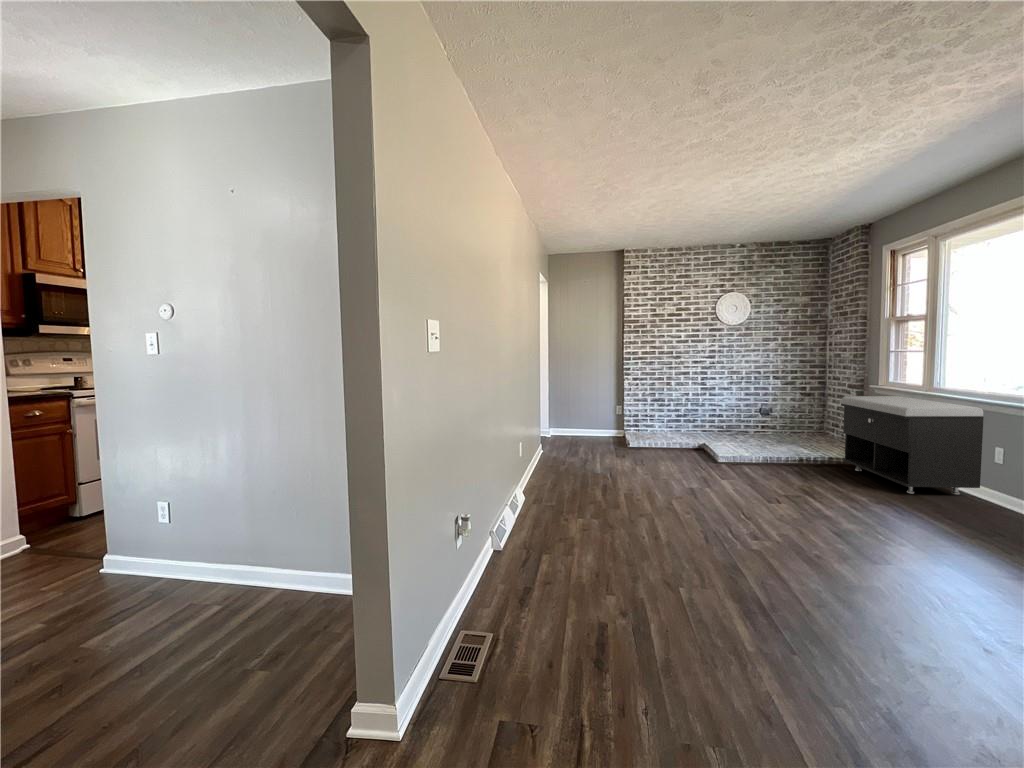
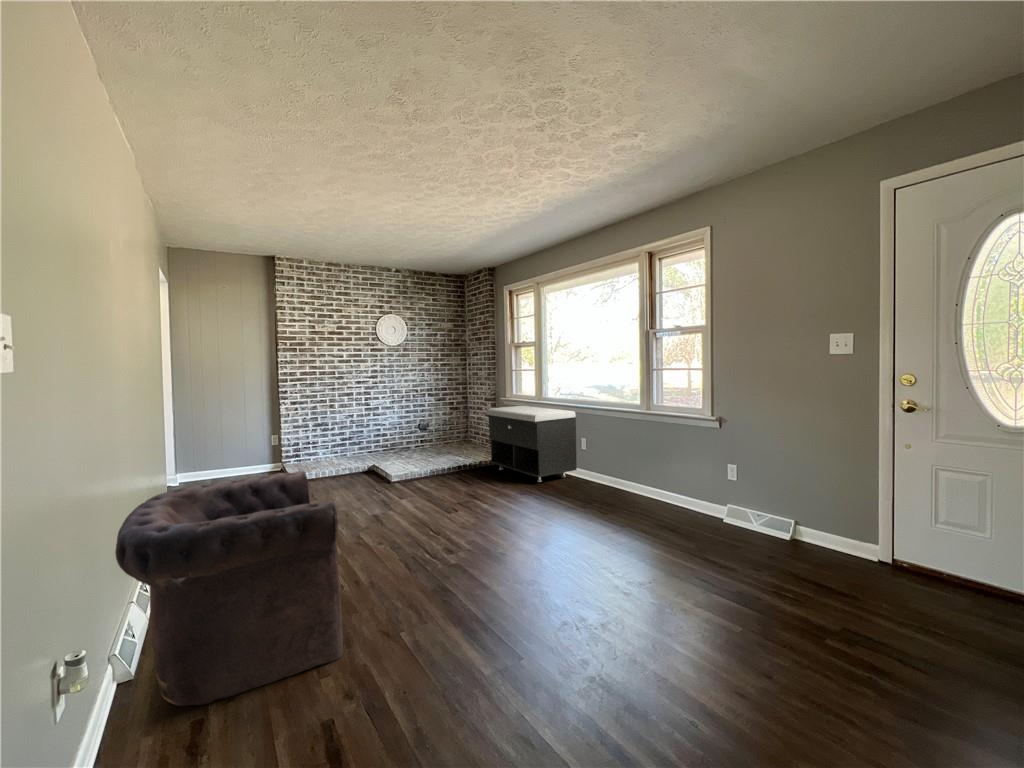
armchair: none [494,433,629,585] -> present [115,471,343,706]

